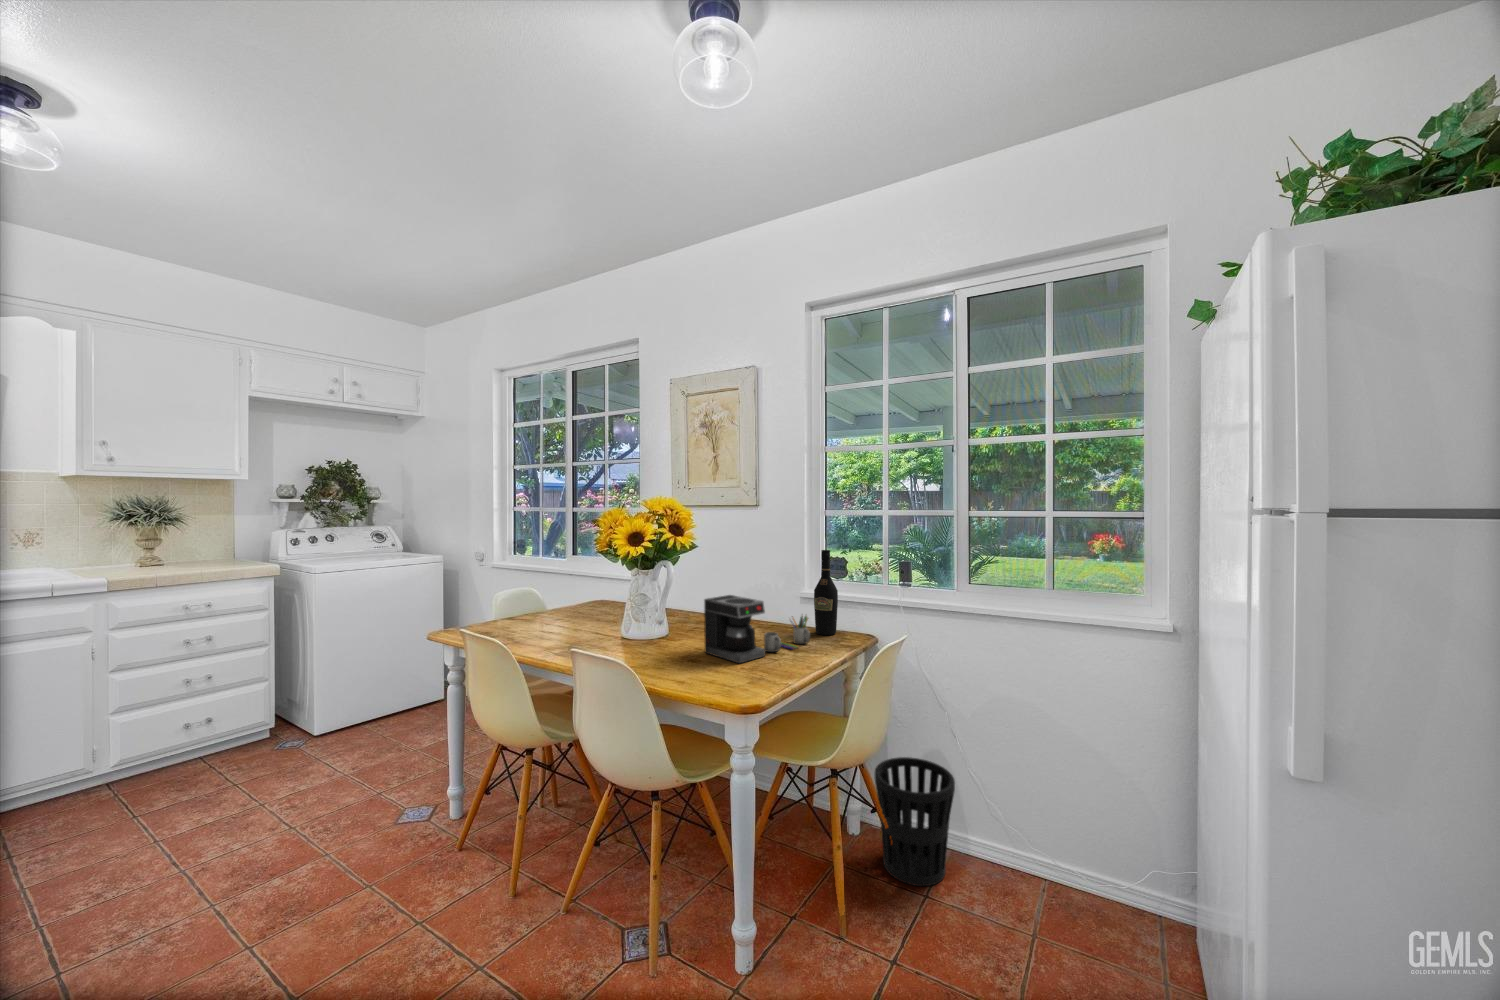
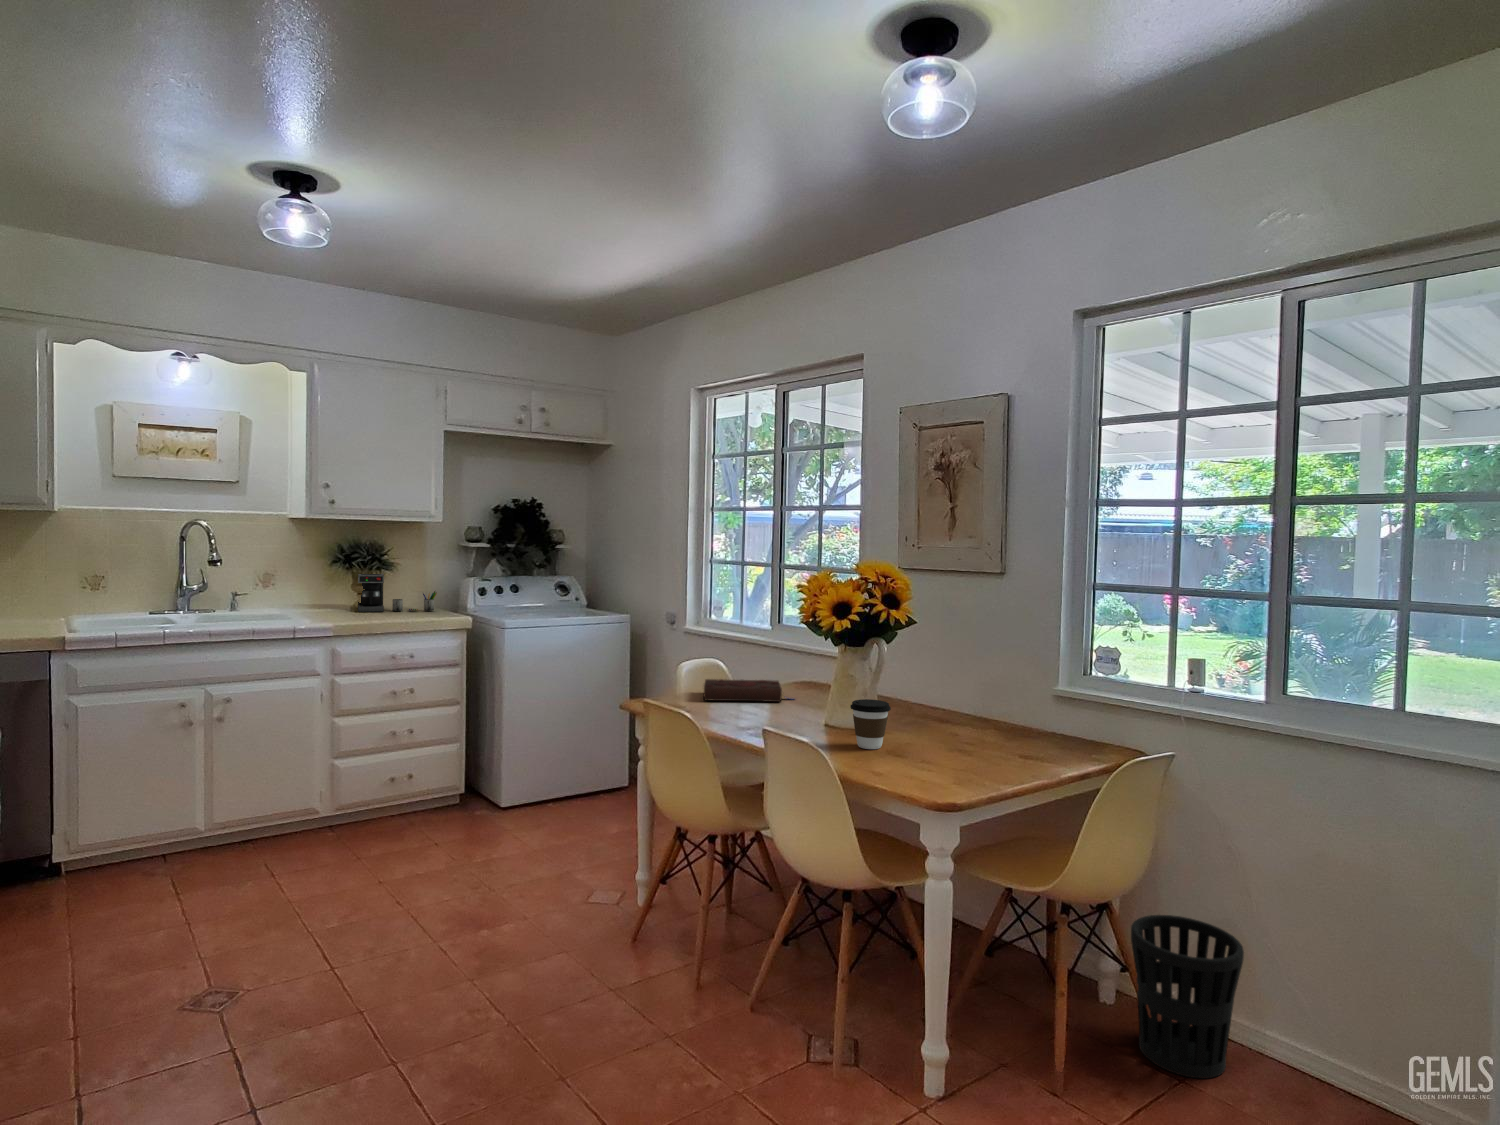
wine bottle: present [814,550,838,635] -> none [1065,637,1097,746]
coffee maker: present [704,595,810,663] -> present [358,573,437,612]
book: none [511,602,596,626] -> present [703,679,782,702]
coffee cup: none [648,614,683,658] -> present [850,699,891,749]

